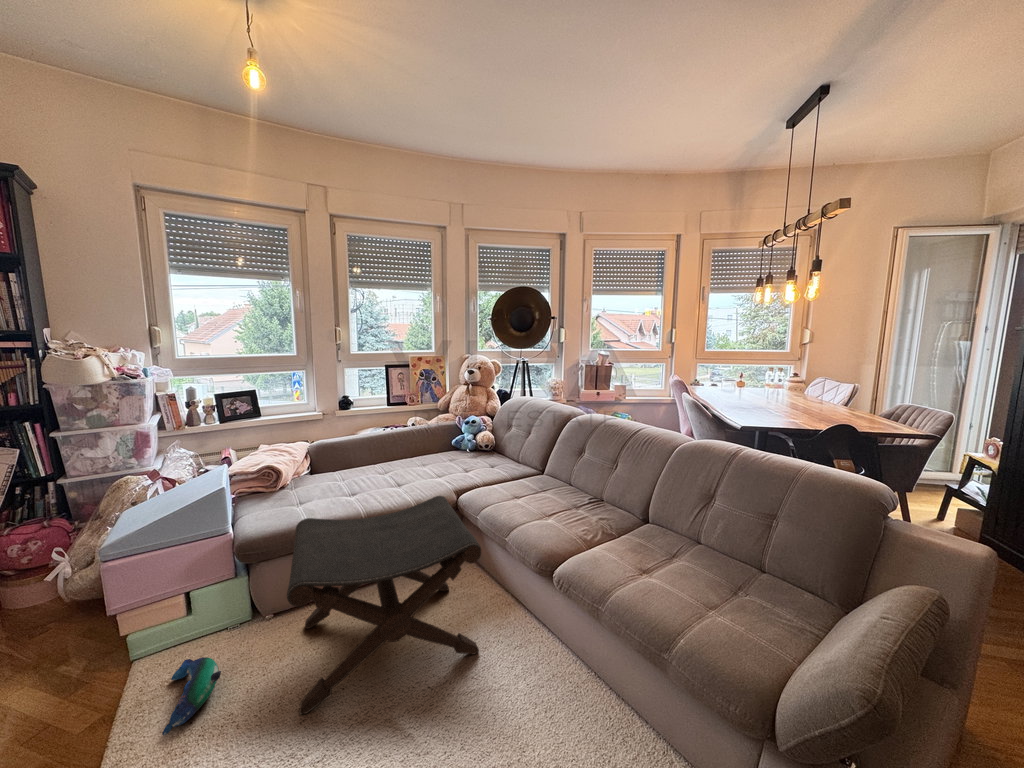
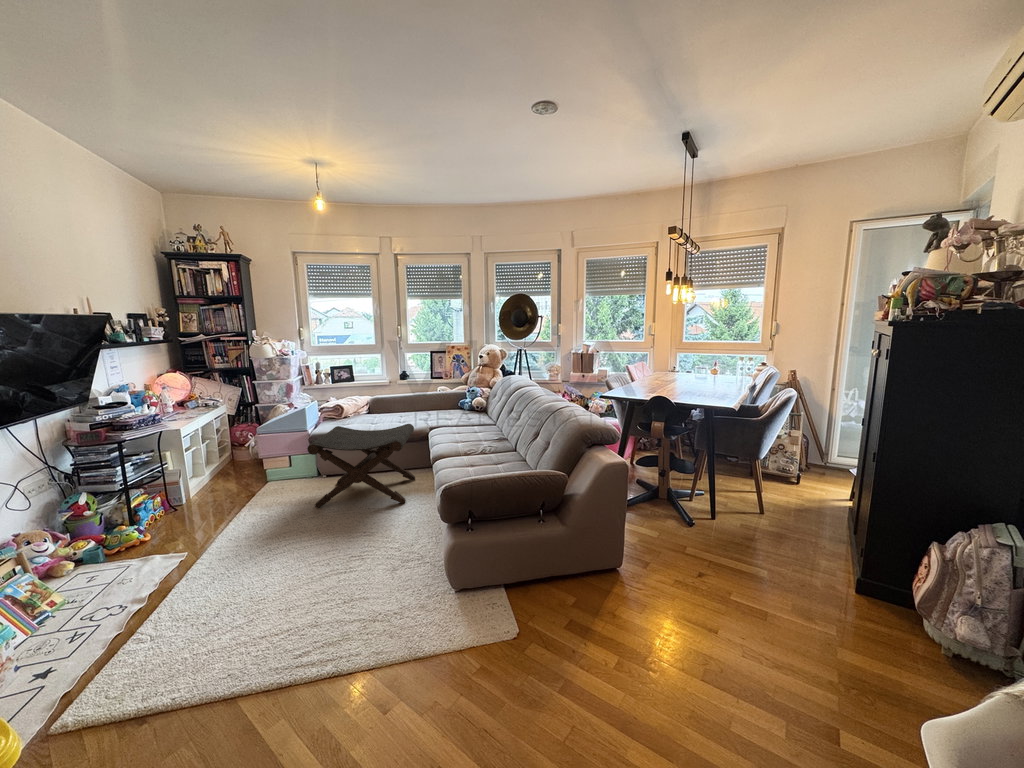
plush toy: present [162,657,221,736] -> none [266,482,294,504]

